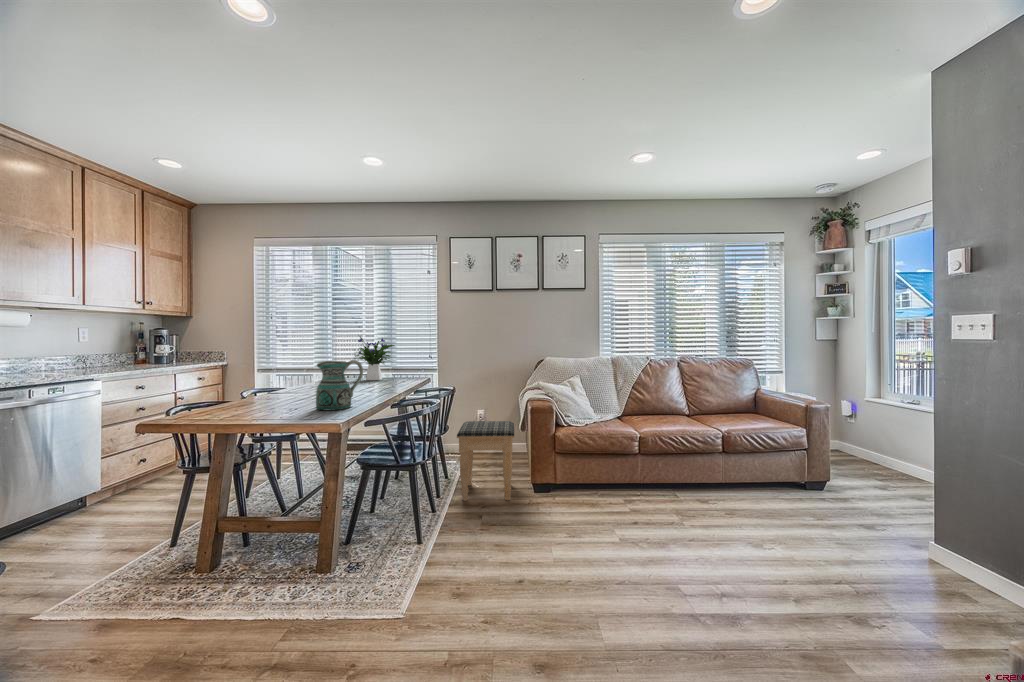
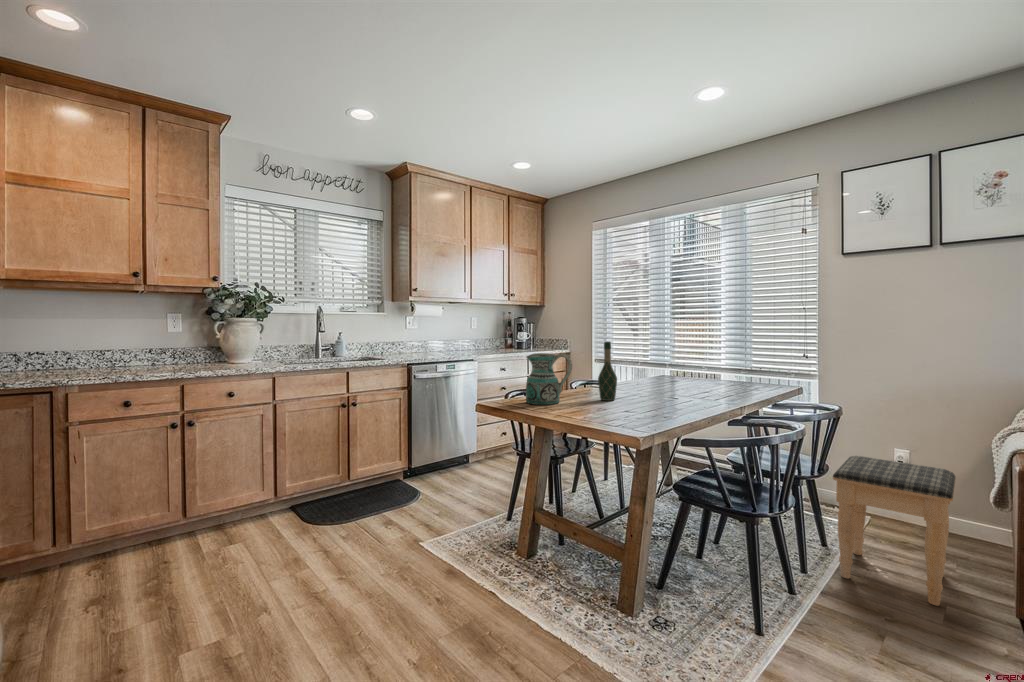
flower arrangement: present [355,336,395,380] -> none [688,322,746,380]
wine bottle: none [284,351,302,403] -> present [598,342,617,401]
ceramic pitcher: present [316,360,363,410] -> present [526,353,572,405]

